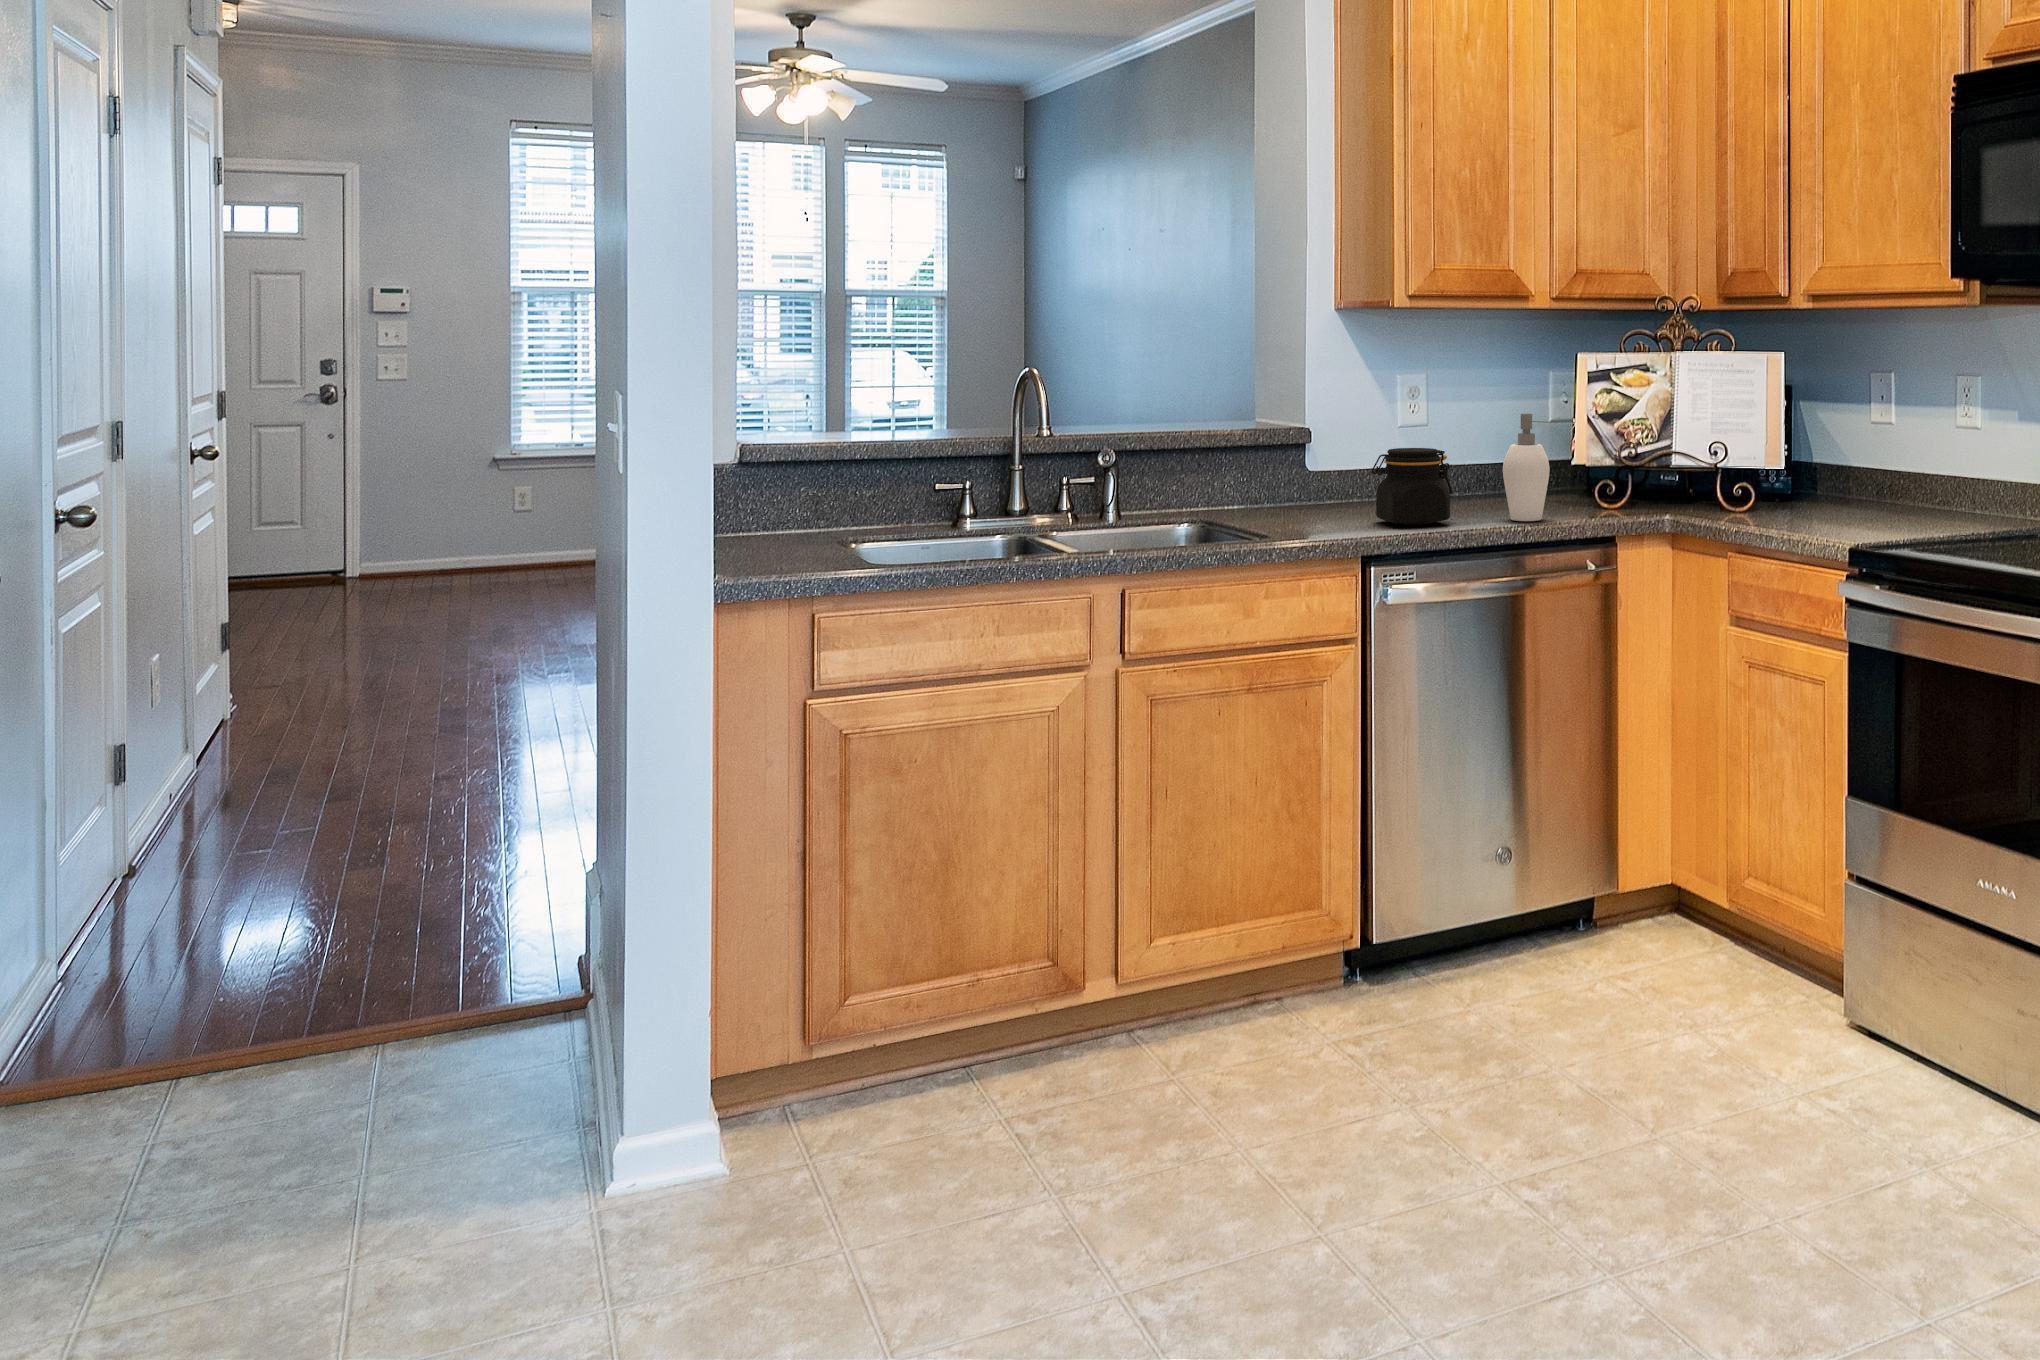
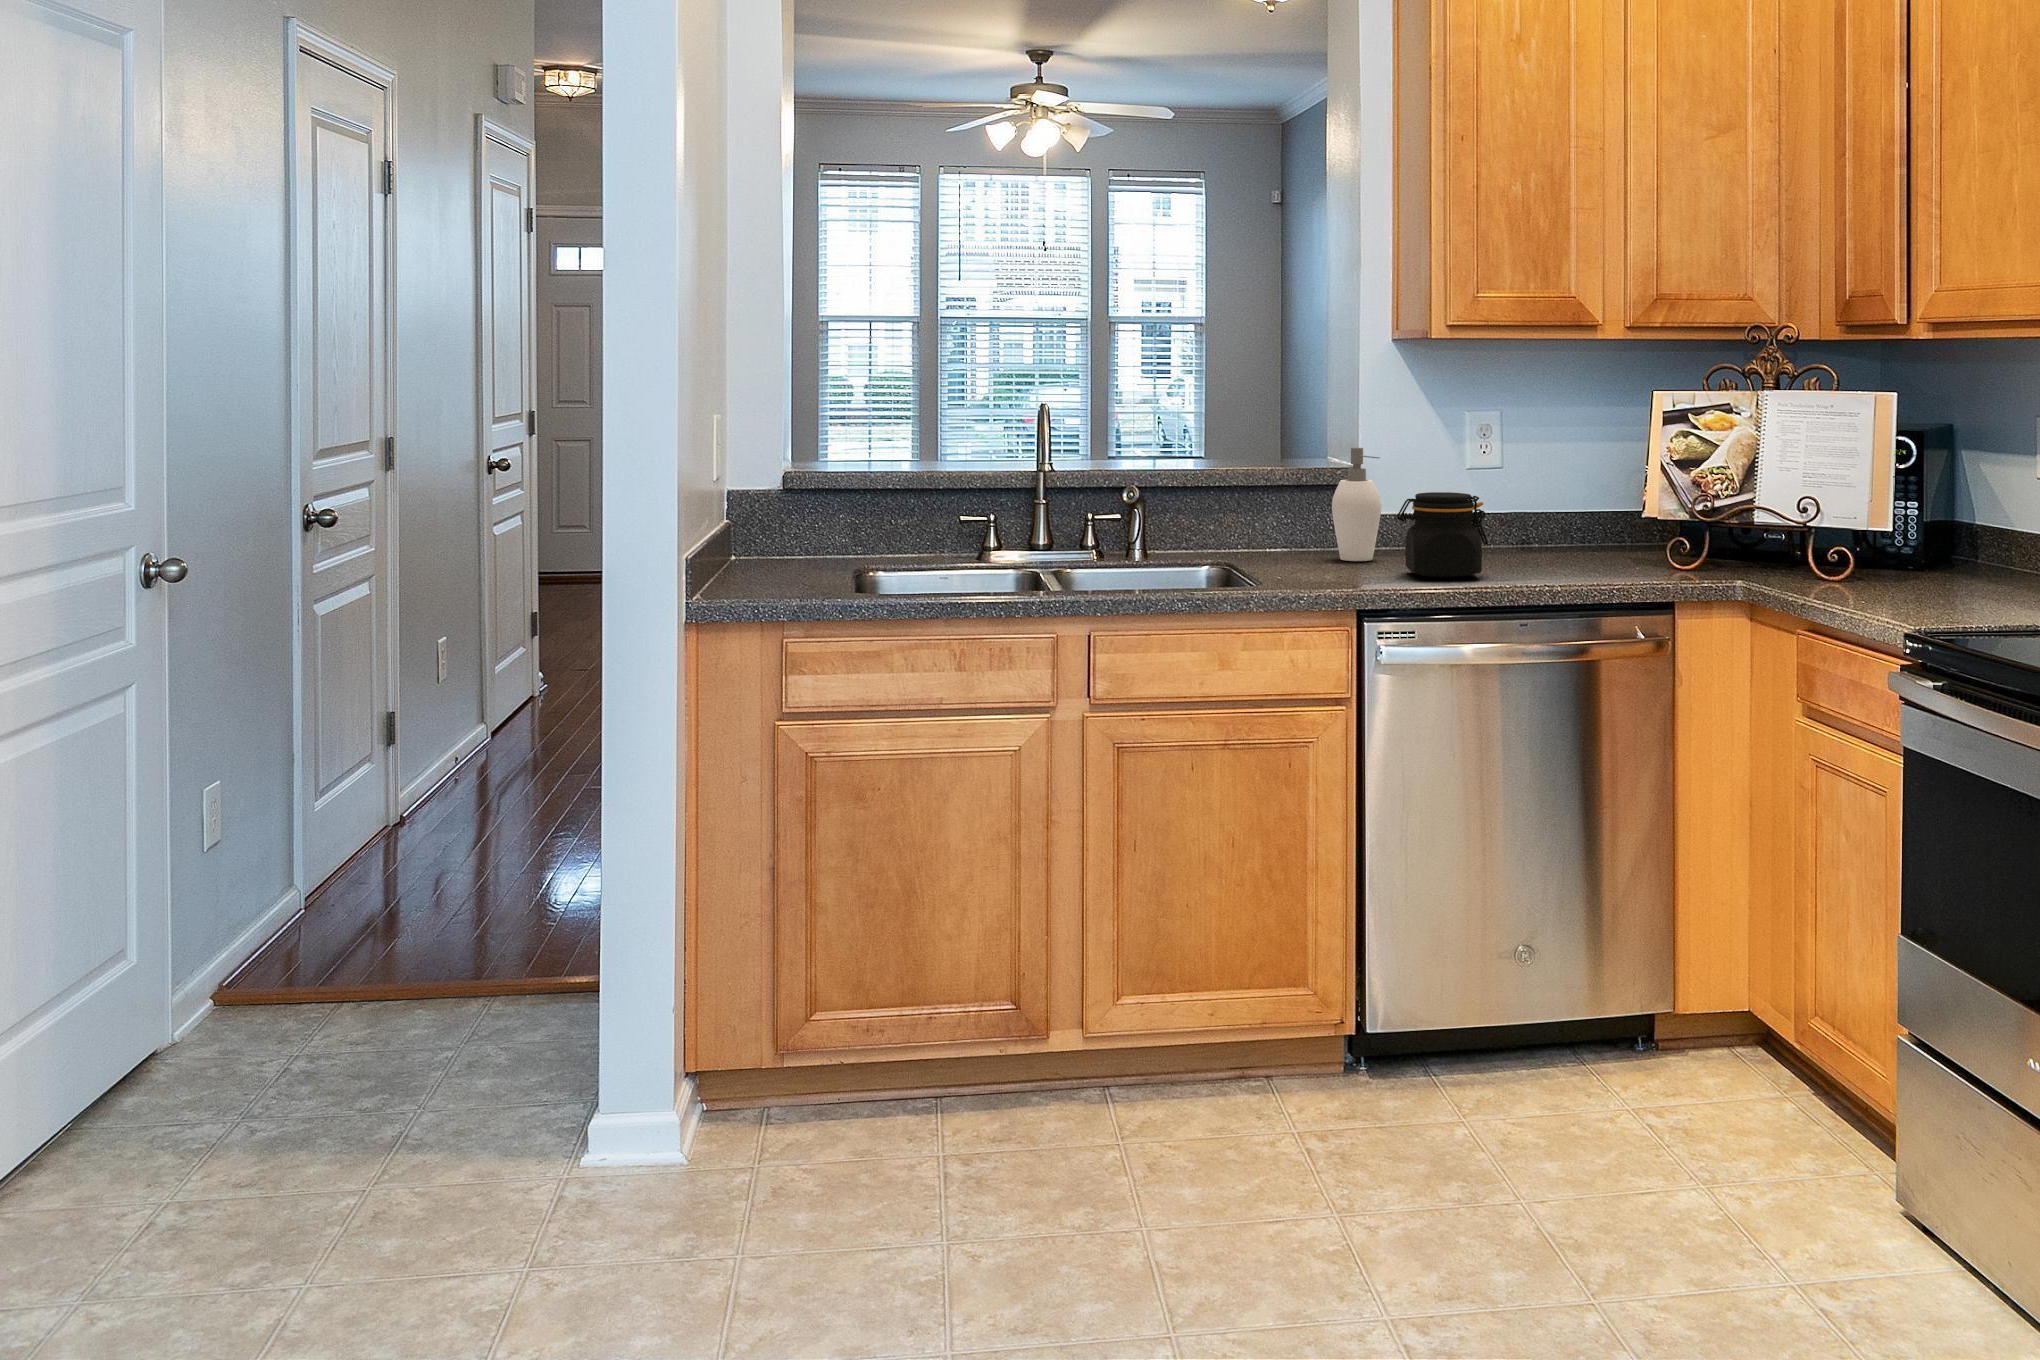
soap dispenser: present [1503,413,1557,521] -> present [1332,448,1381,561]

